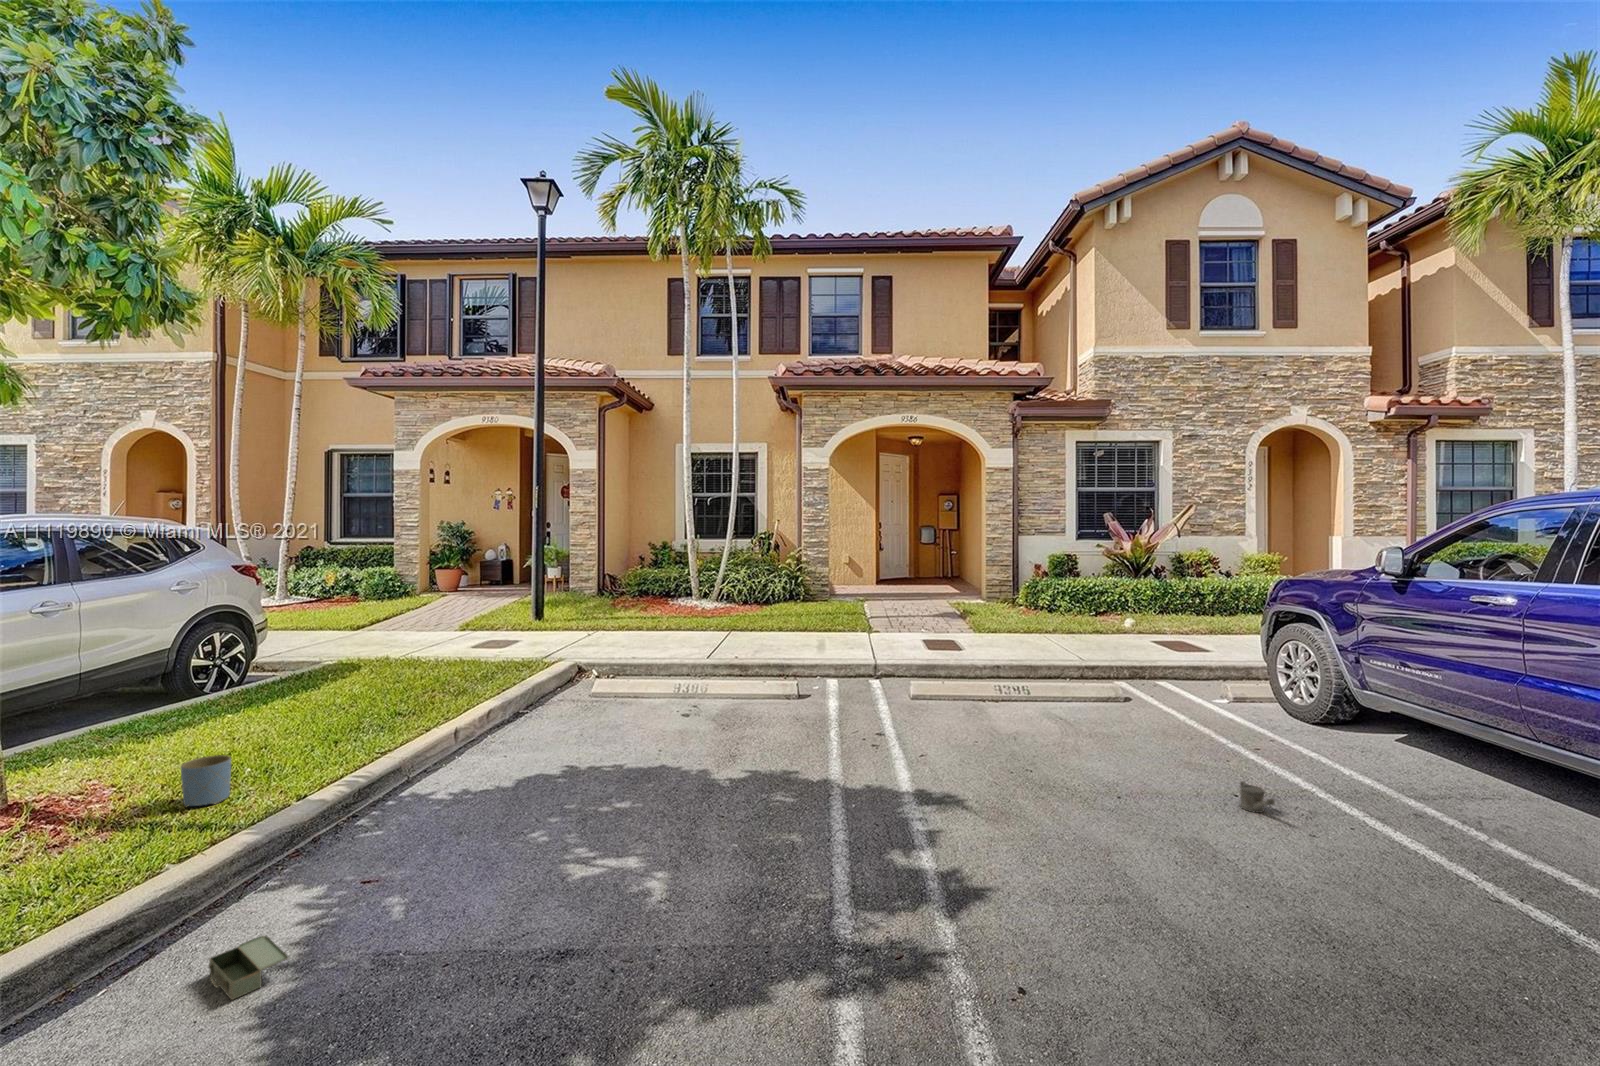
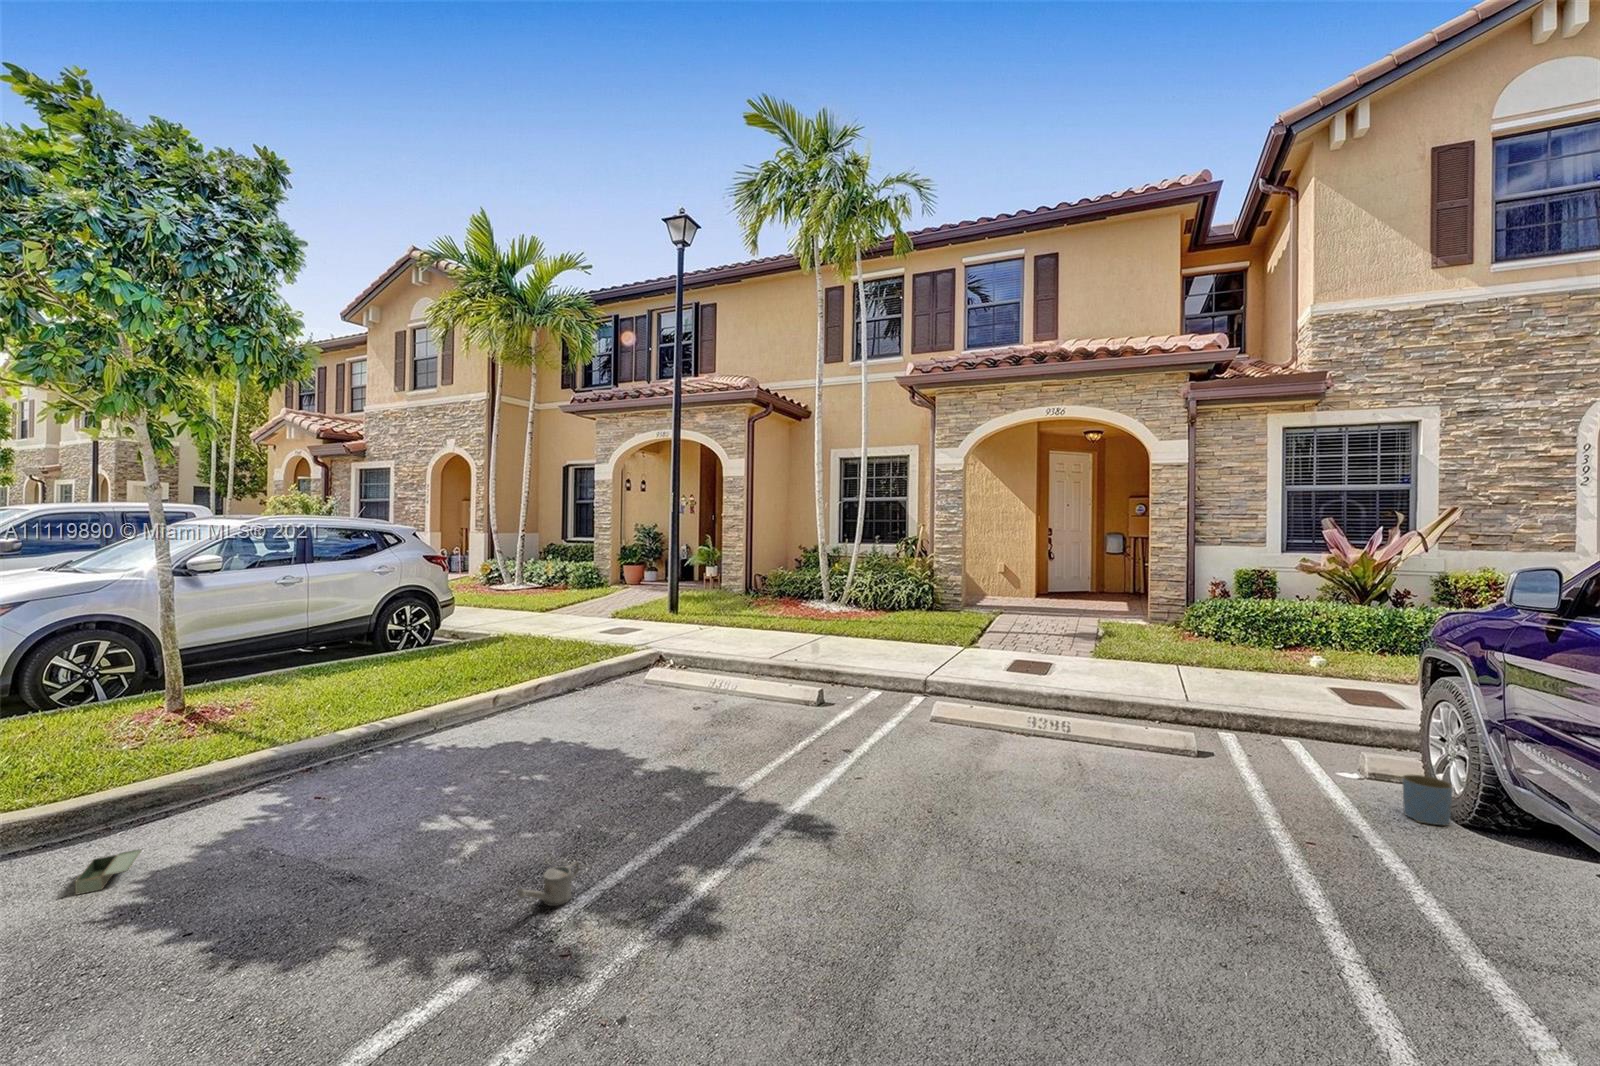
planter: present [181,755,231,807] -> present [1402,775,1453,826]
watering can: present [1240,781,1275,813] -> present [517,862,579,906]

